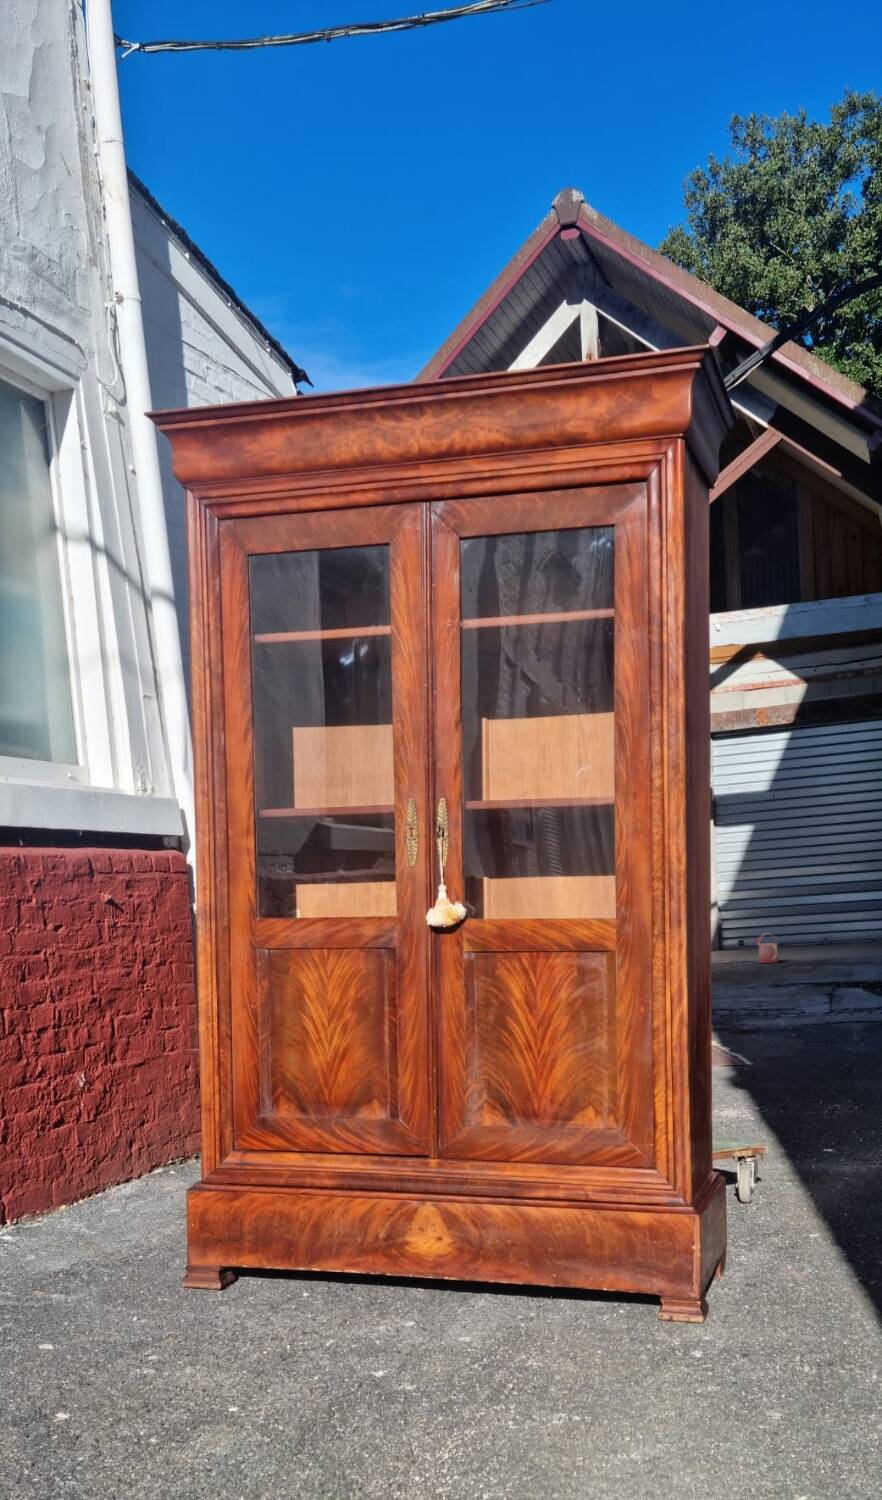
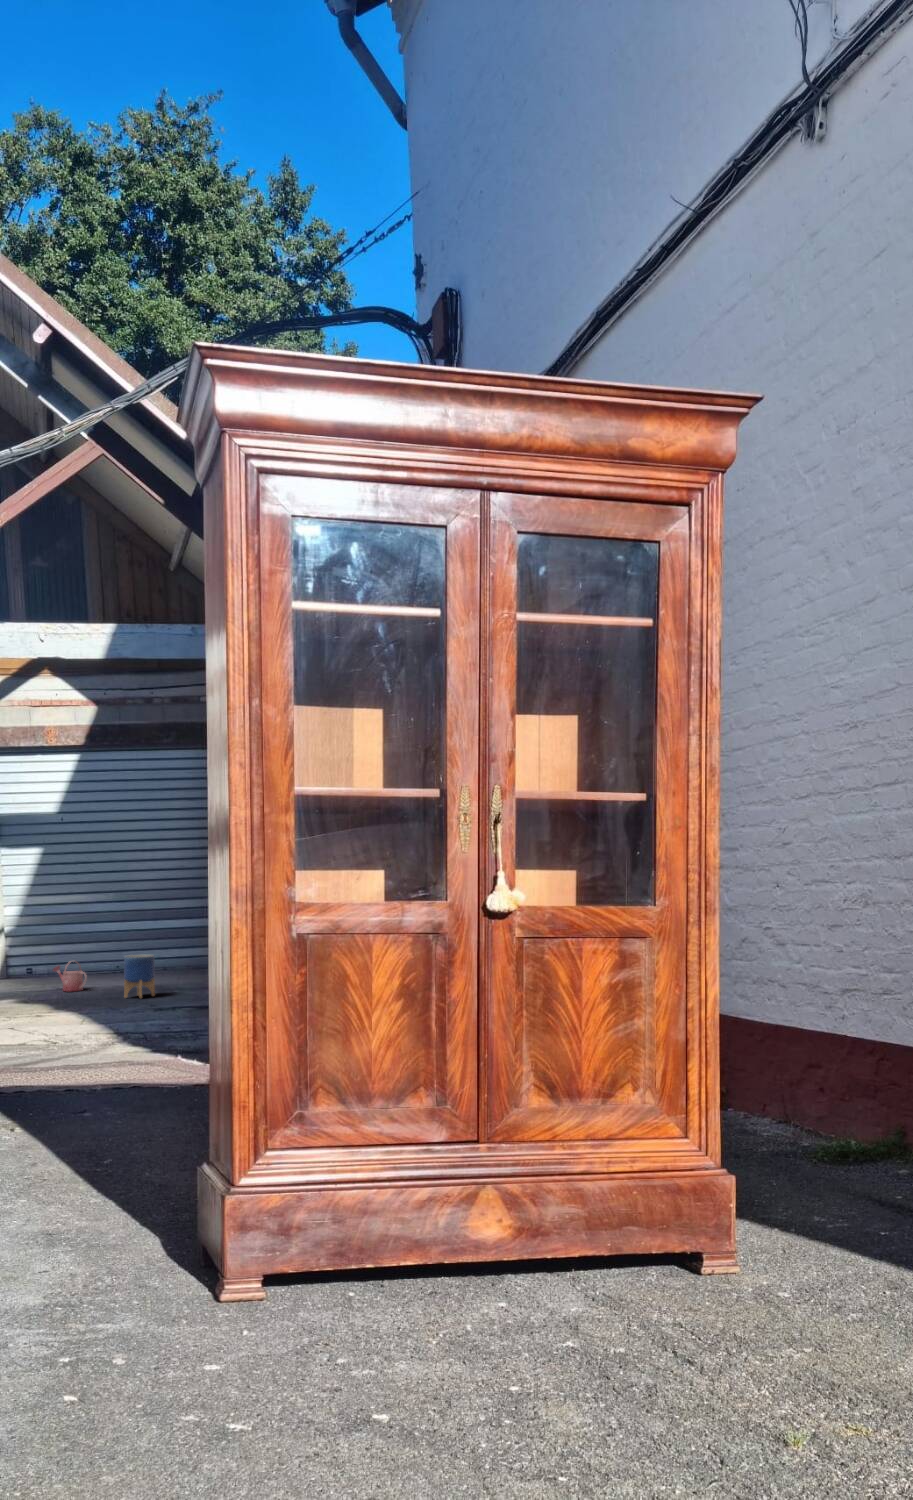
planter: none [788,931,820,974] -> present [124,955,155,998]

